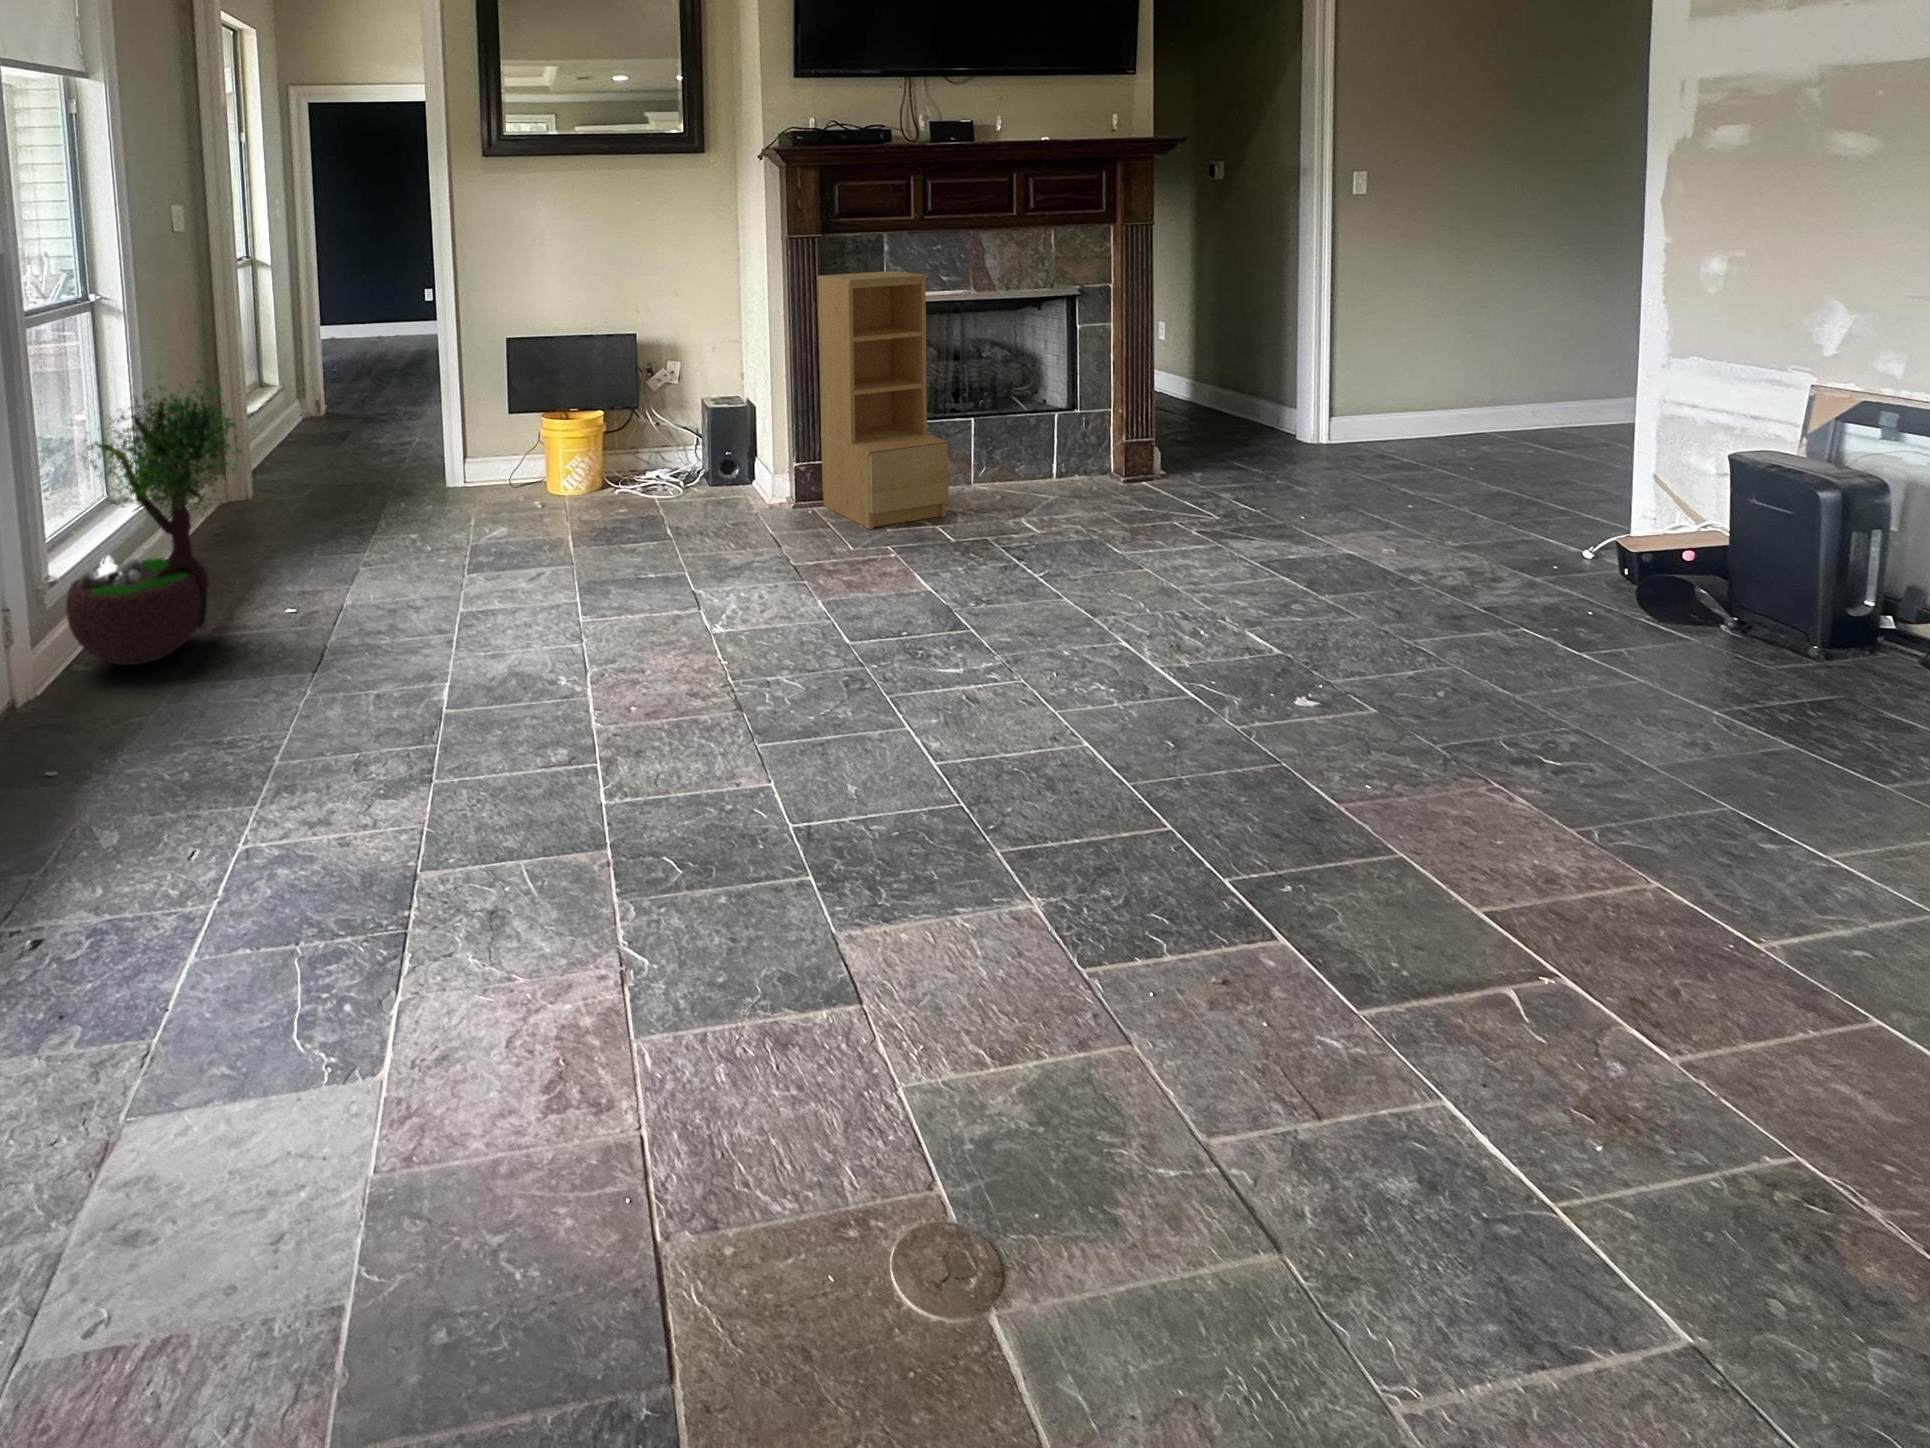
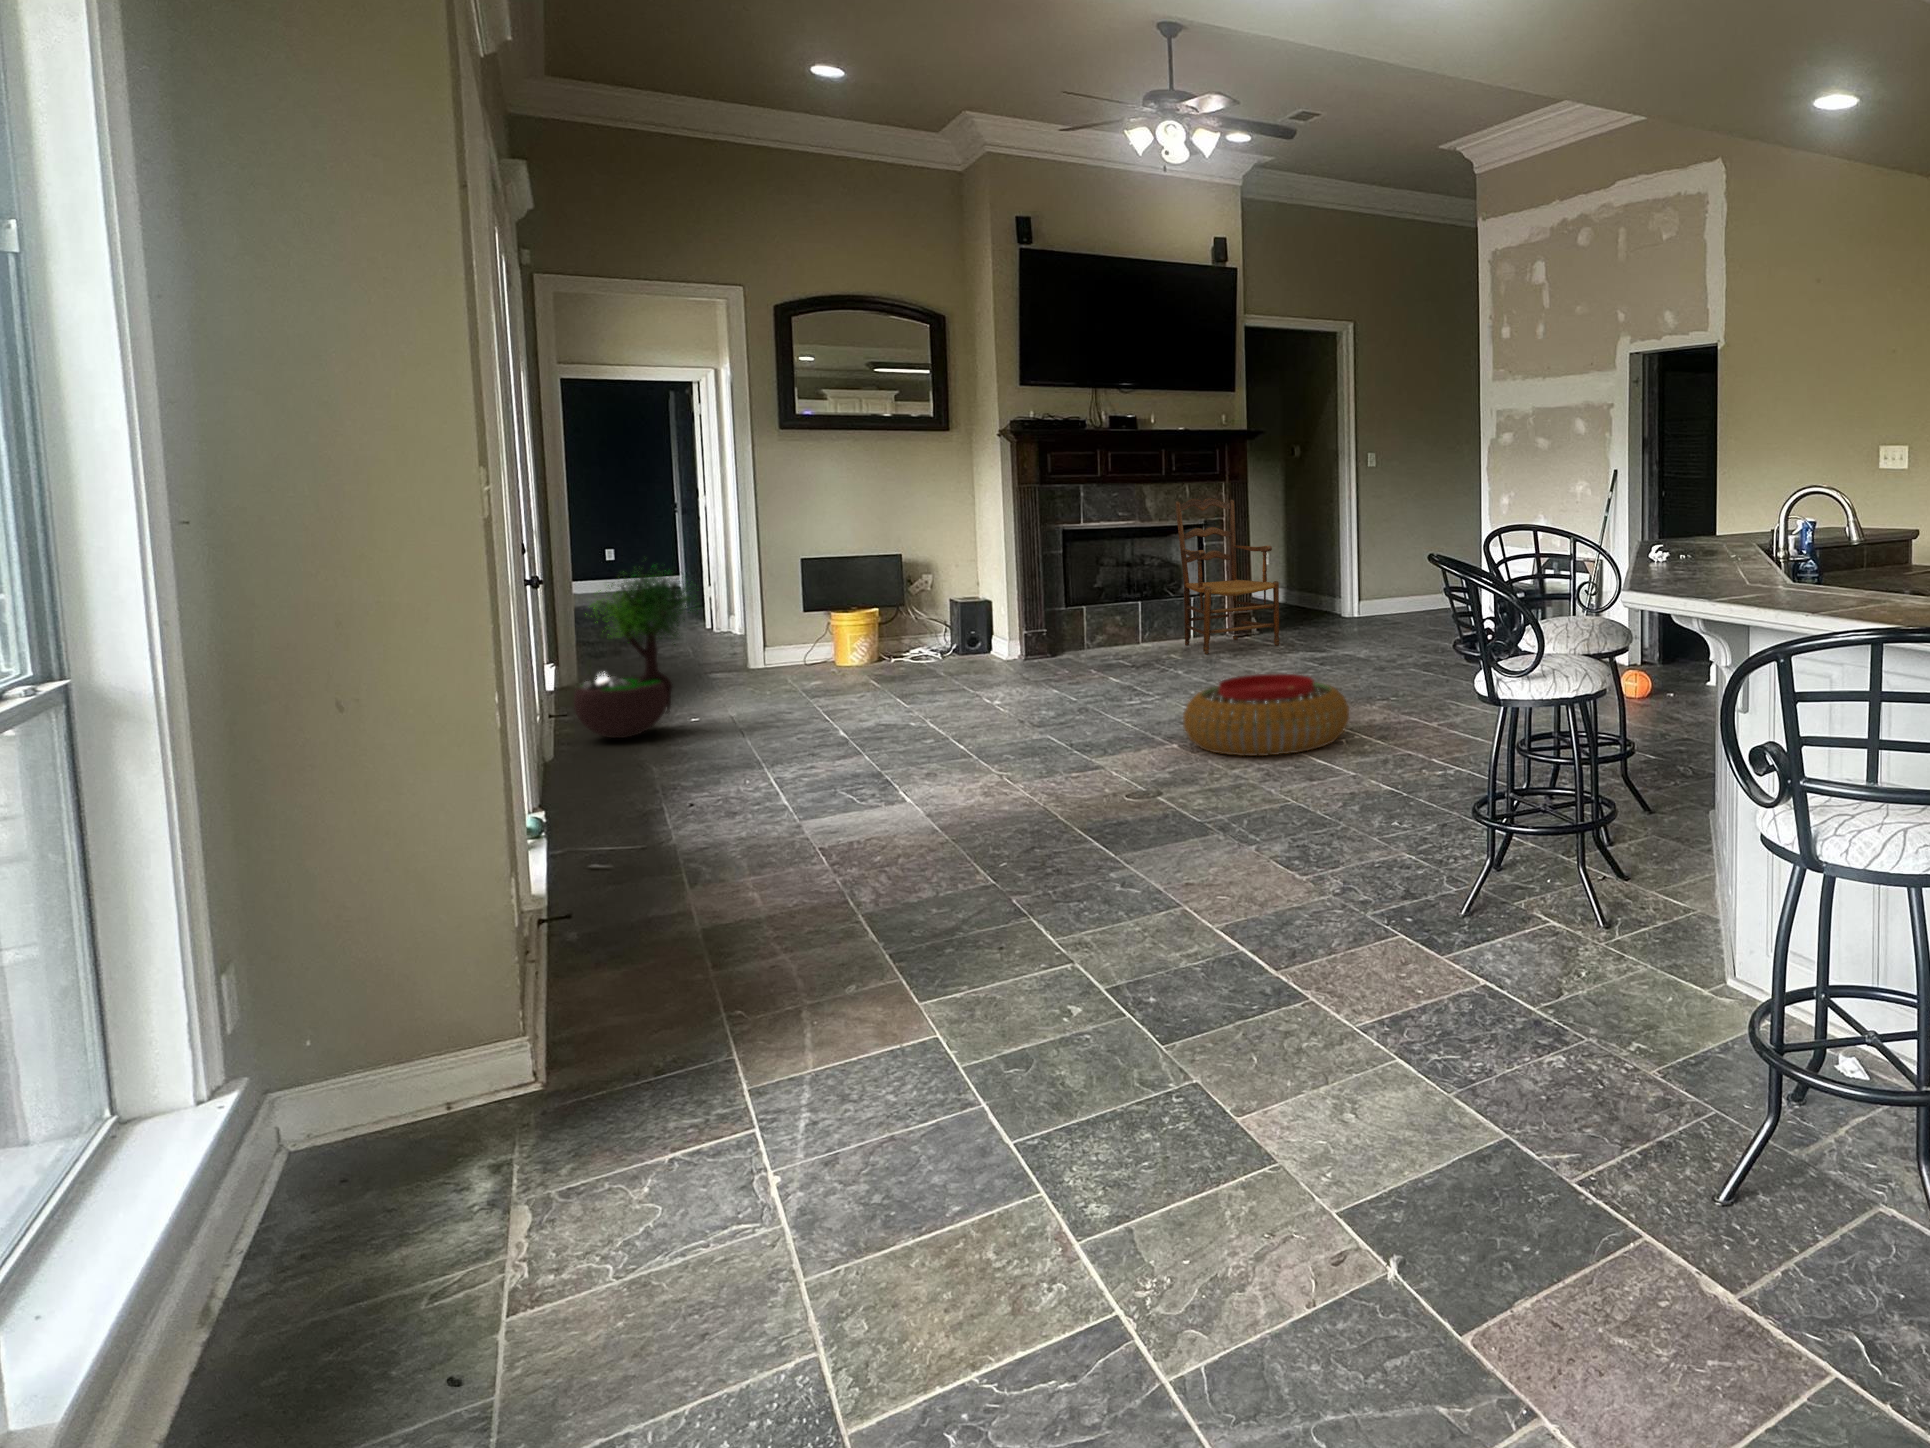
armchair: none [1034,253,1212,525] -> present [1176,498,1279,654]
bookshelf: present [818,271,949,529] -> none [1039,509,1127,664]
pouf: none [1063,784,1607,1192] -> present [1183,674,1349,756]

